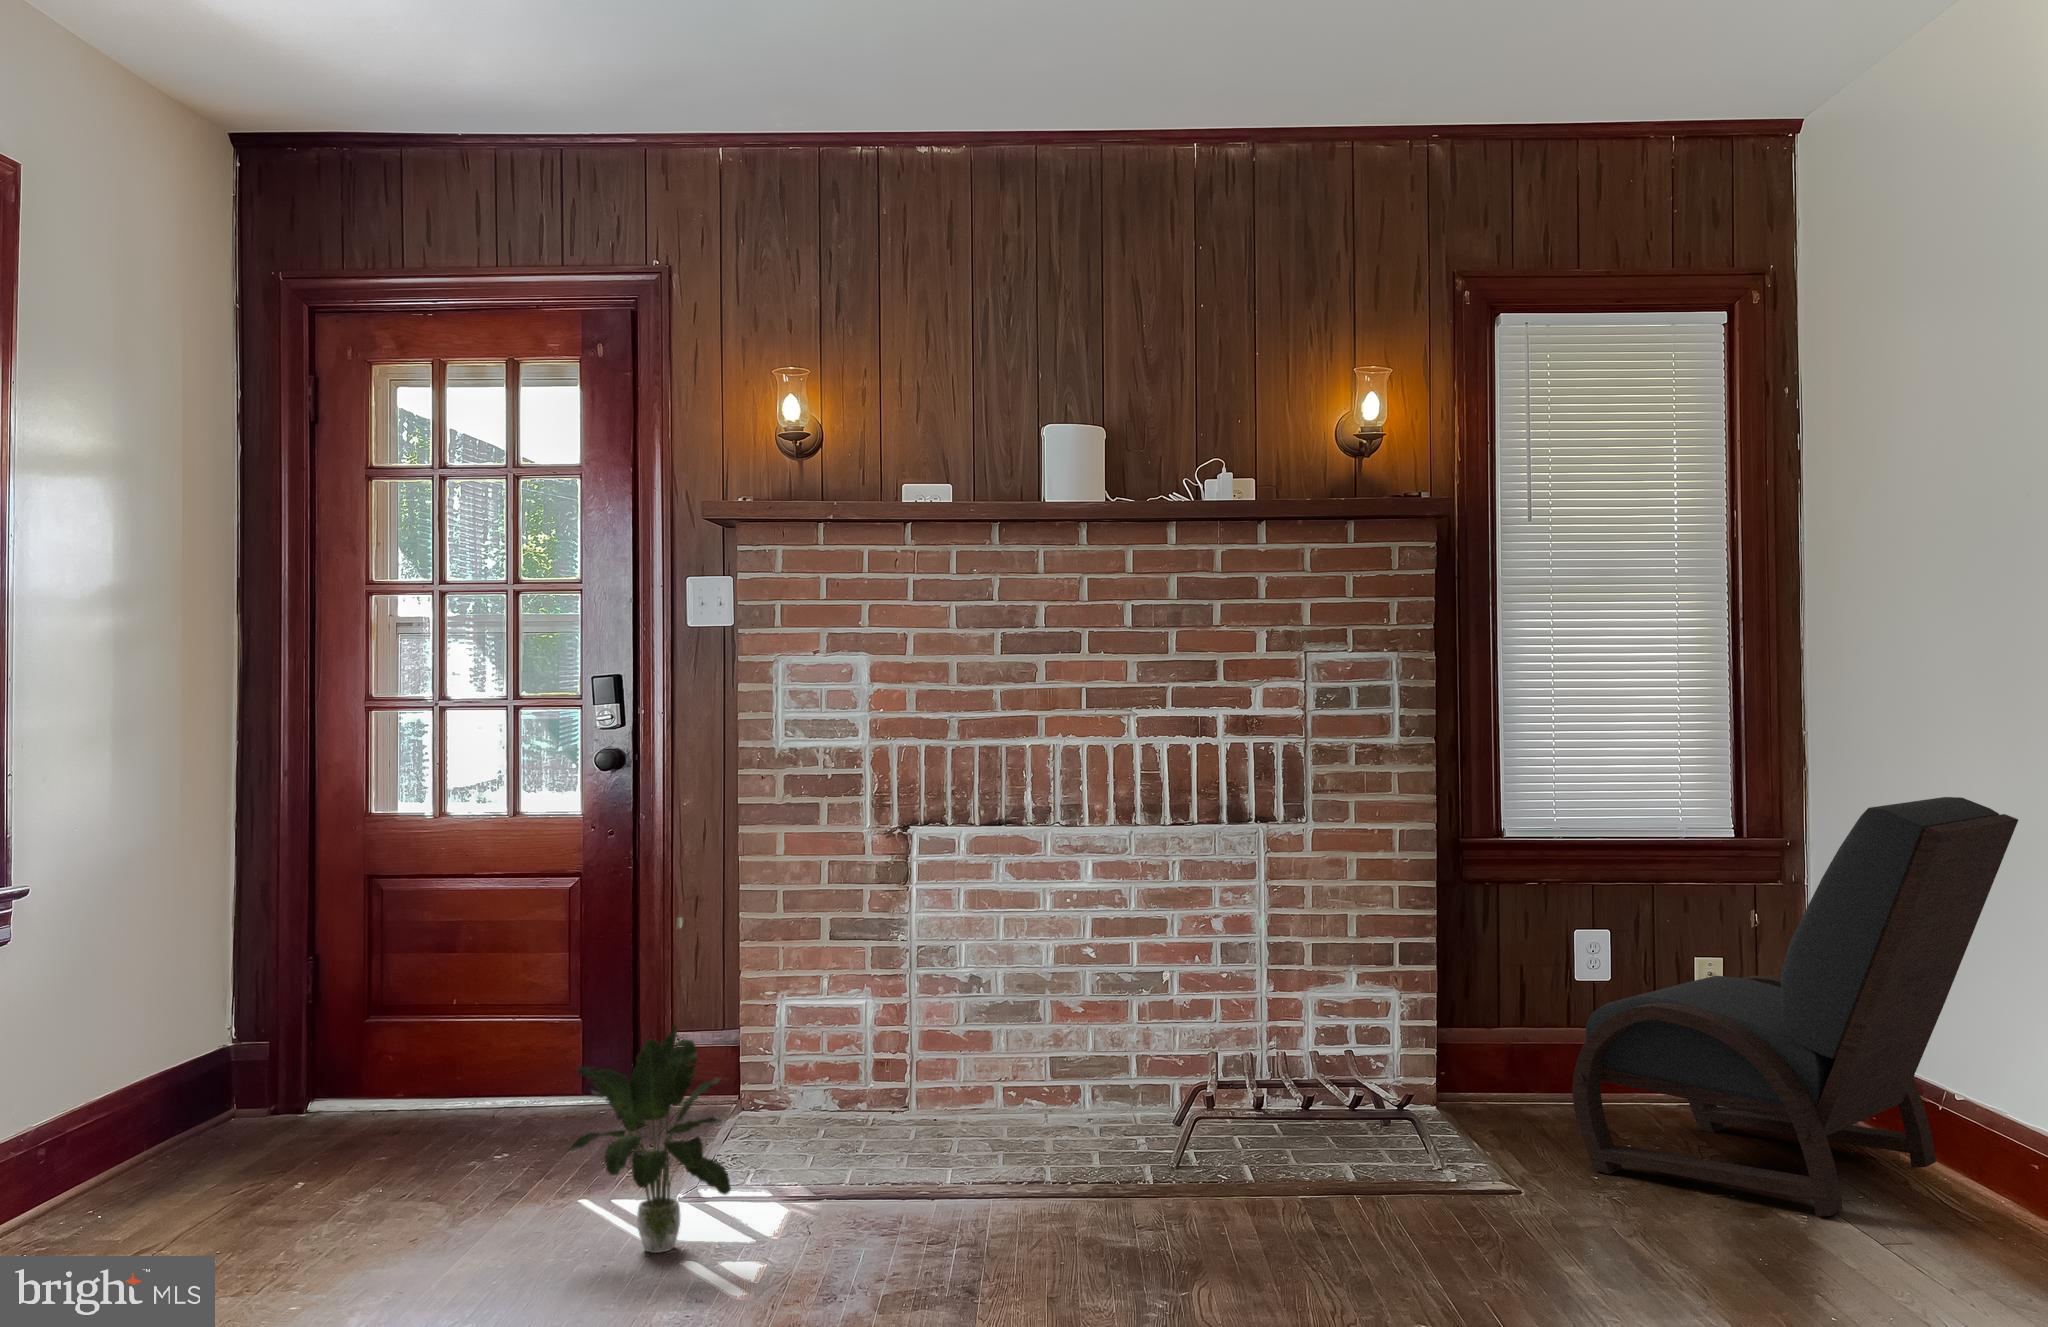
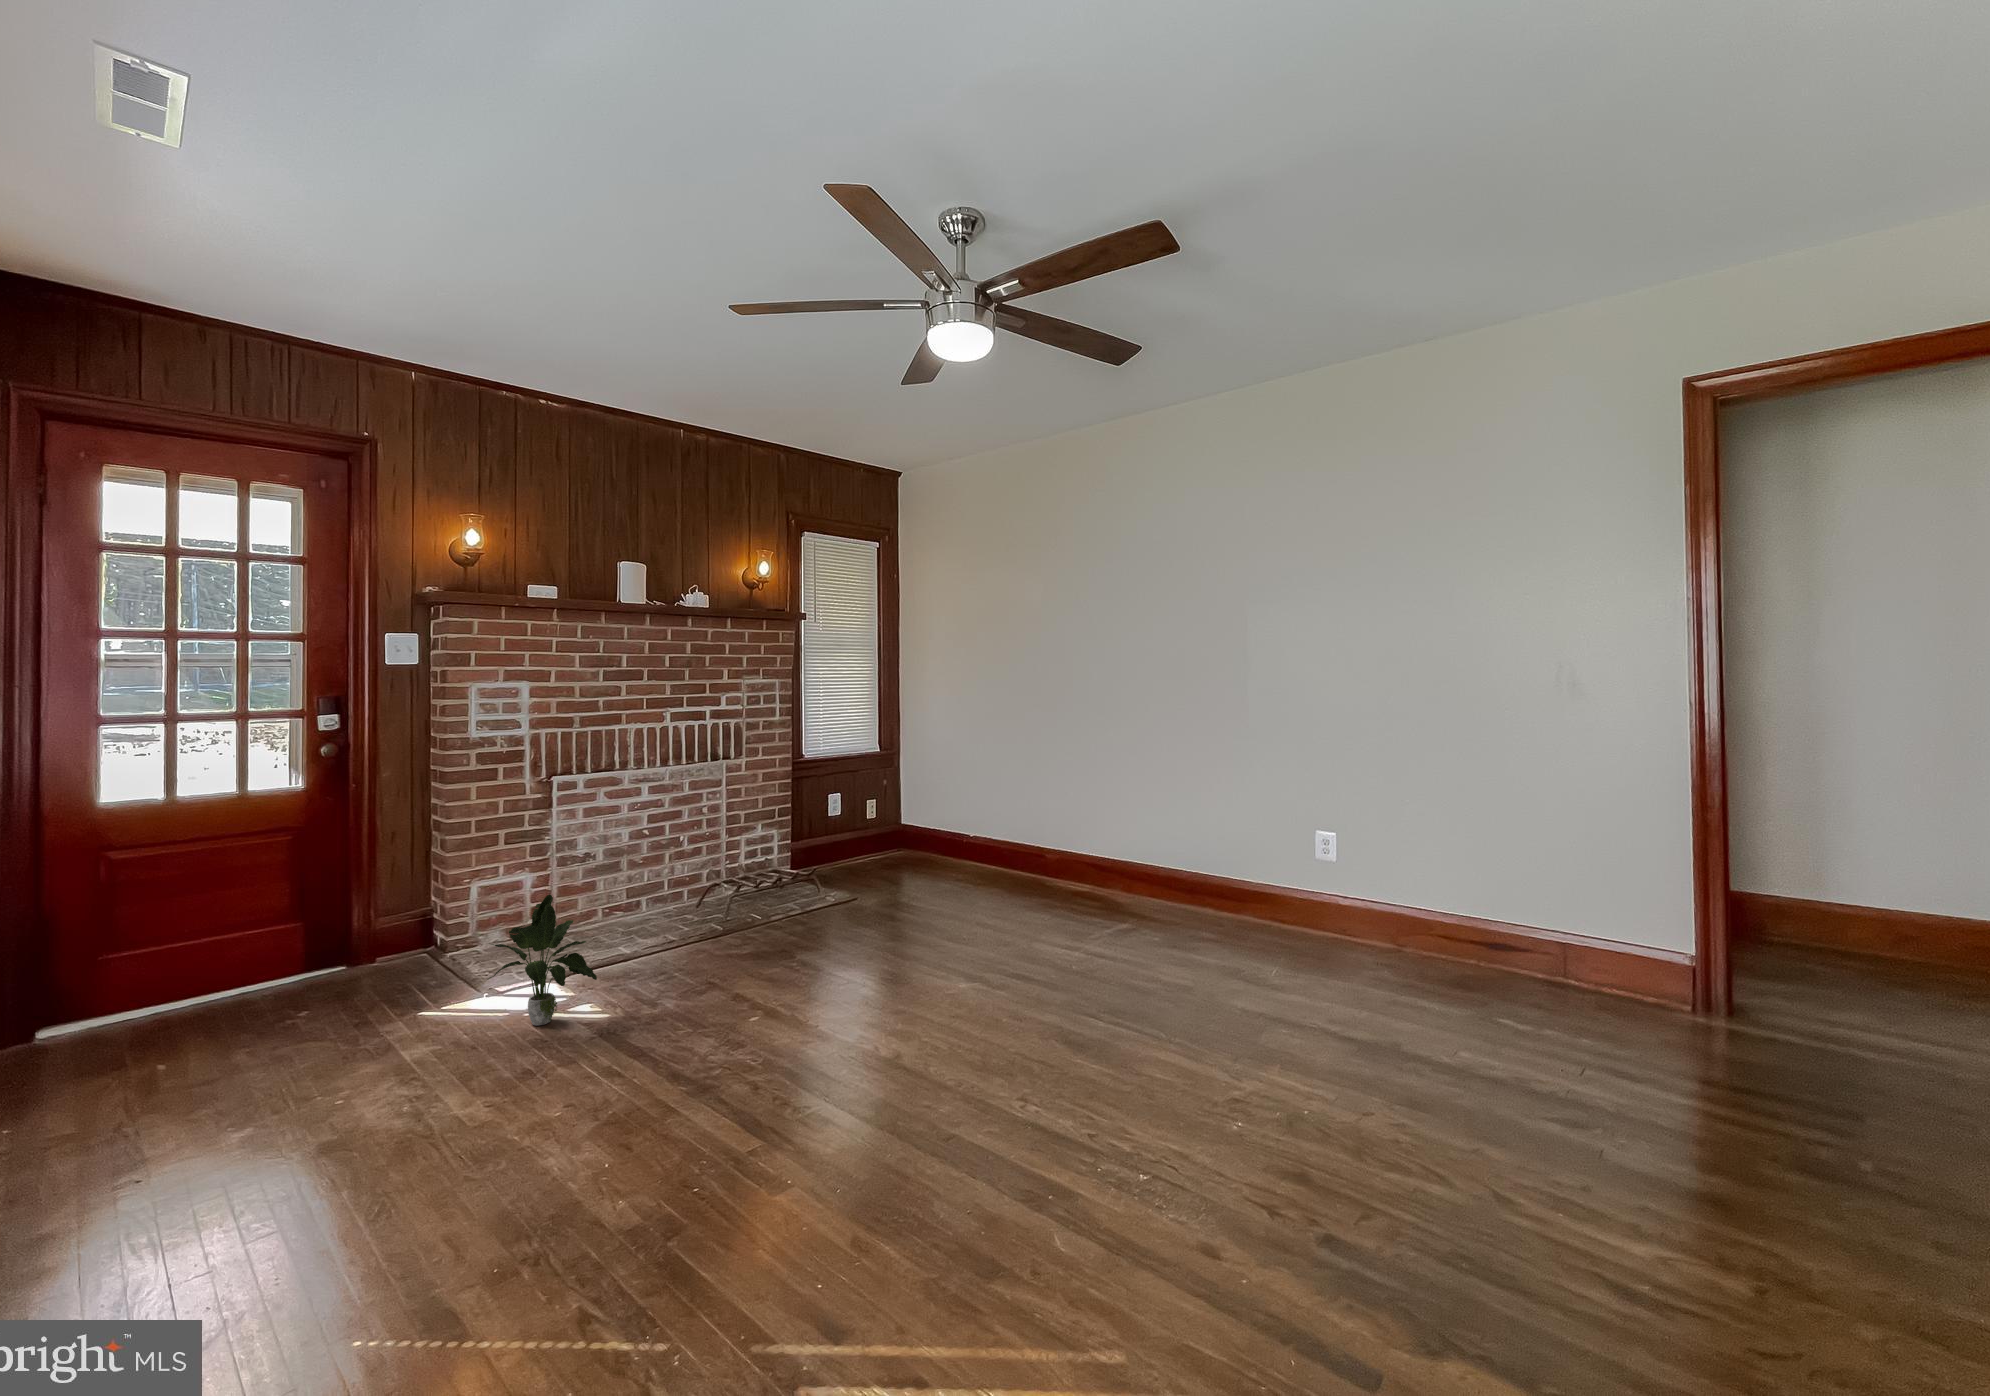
lounge chair: present [1573,797,2018,1216] -> none [884,737,1019,890]

